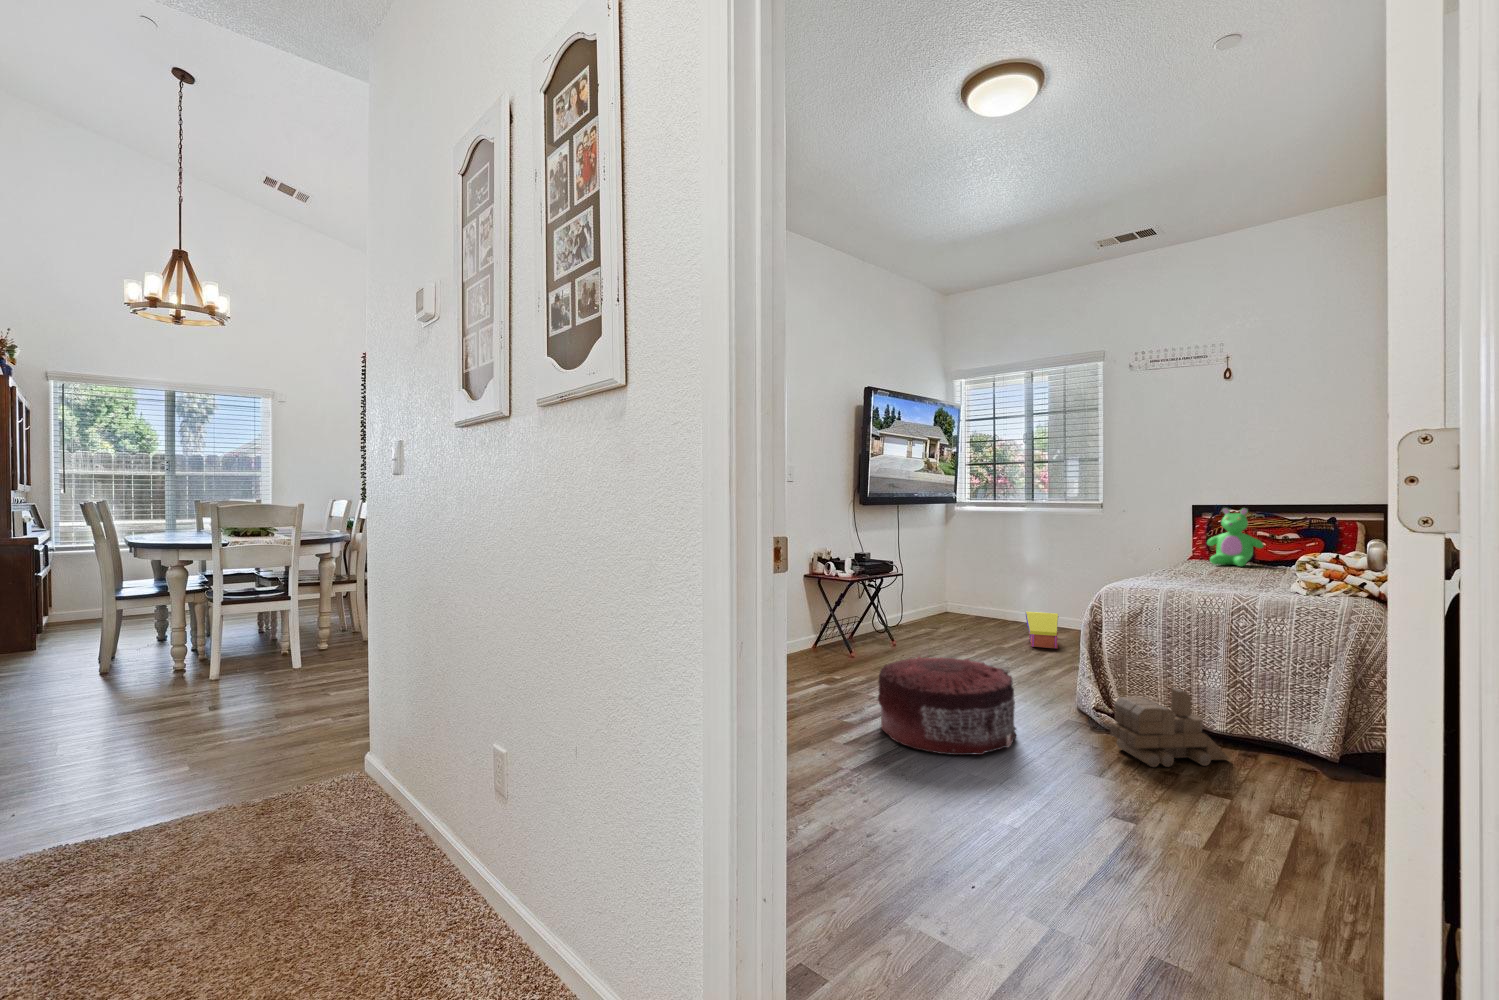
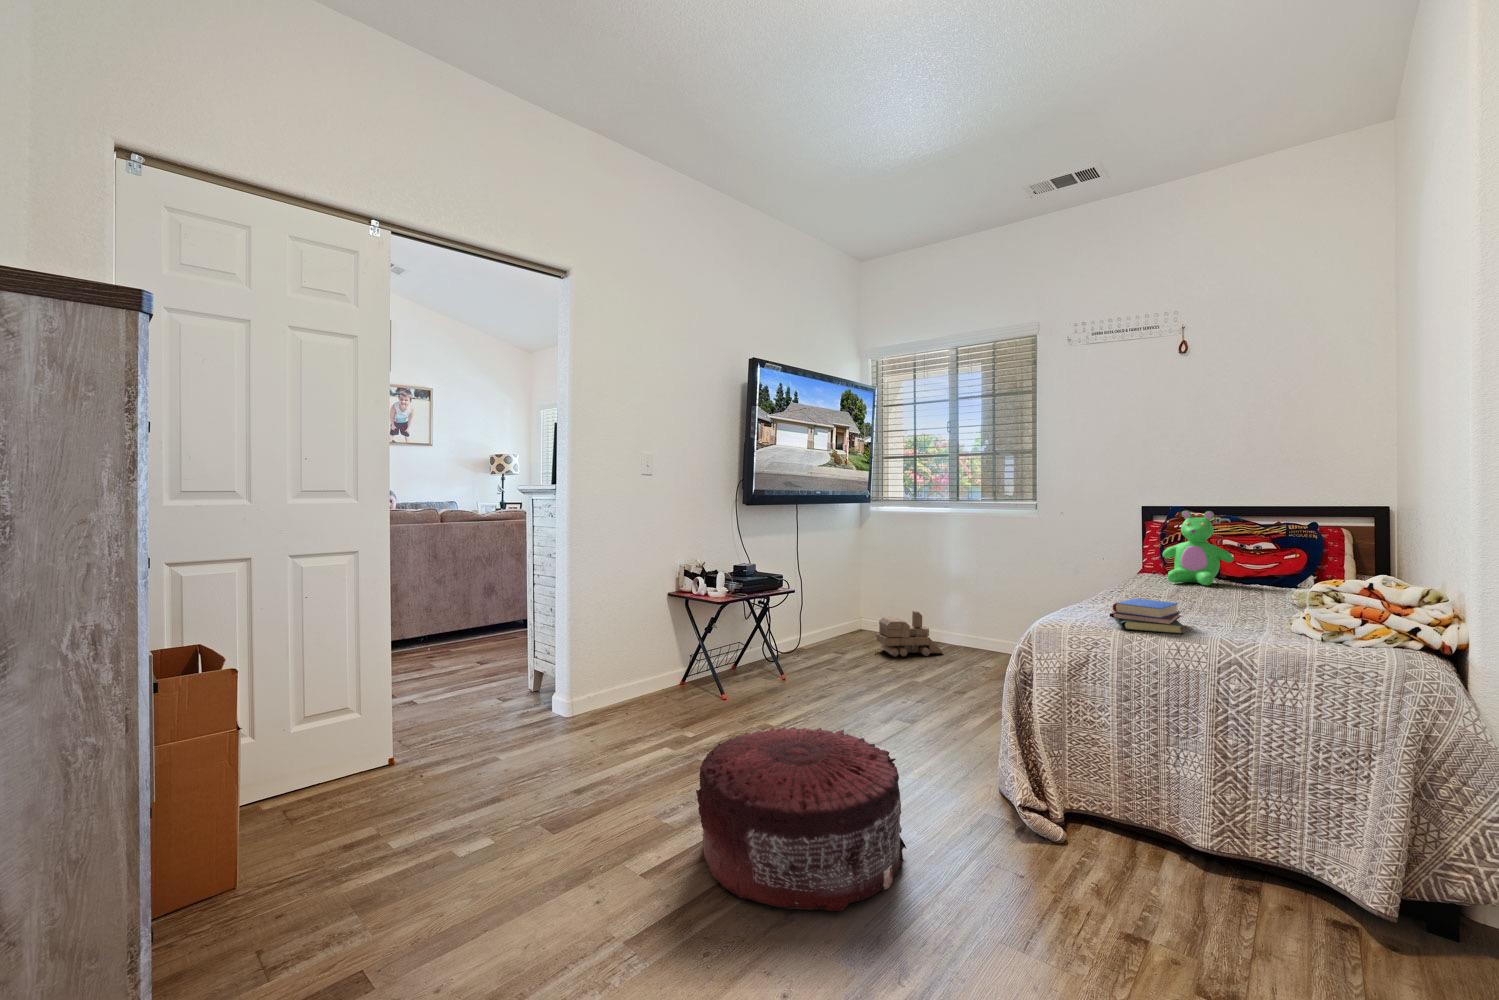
book: none [1157,570,1210,592] -> present [1109,598,1183,634]
toy house: present [1026,612,1059,648] -> none [943,639,983,686]
toy train: present [1110,688,1229,767] -> present [876,611,943,657]

